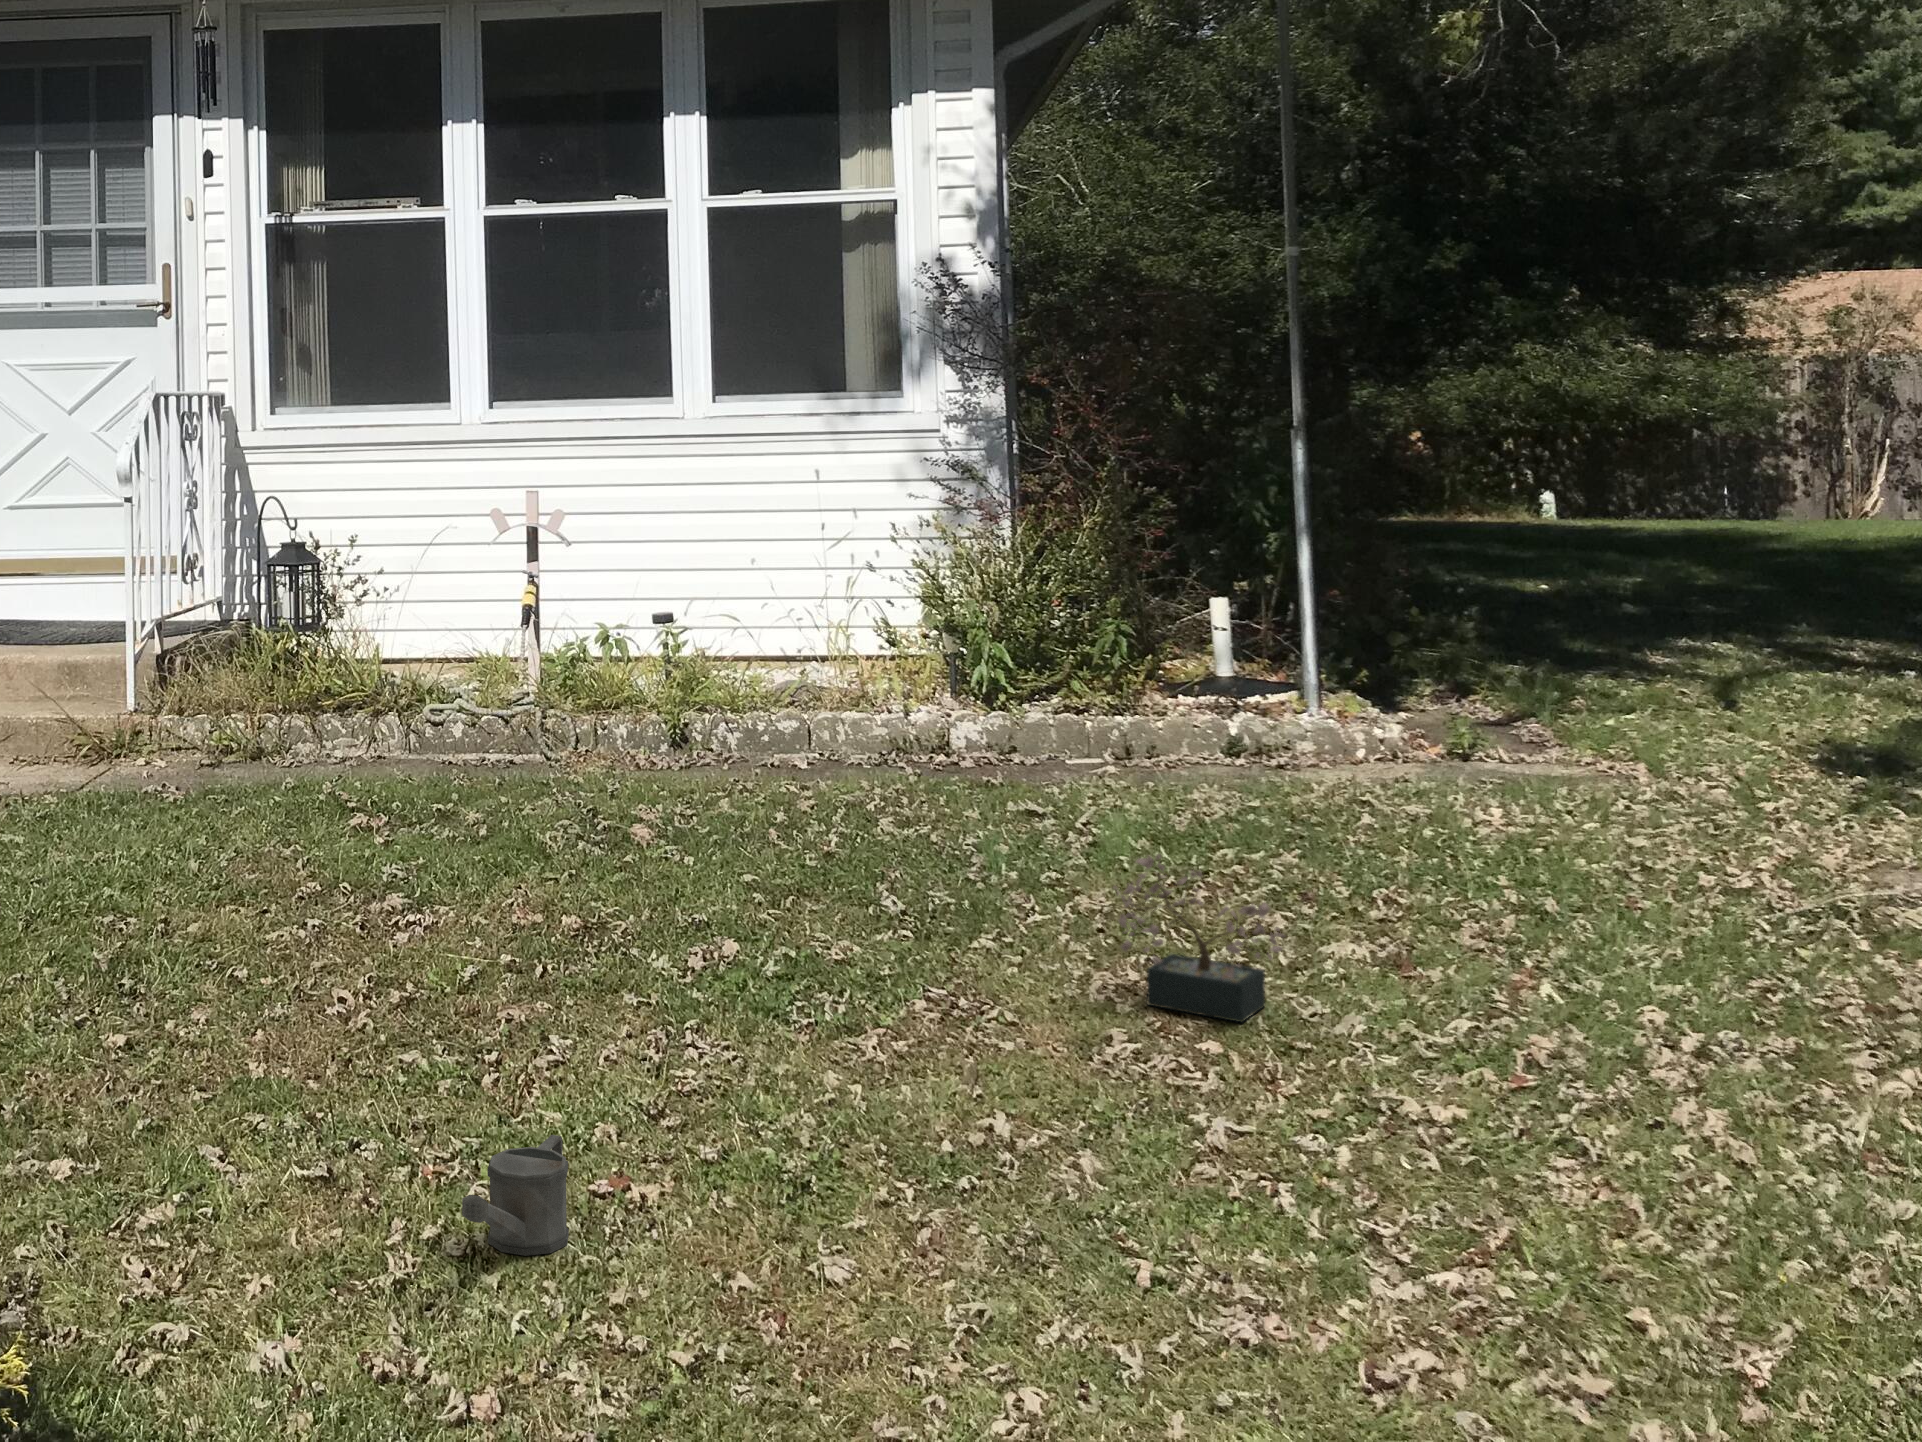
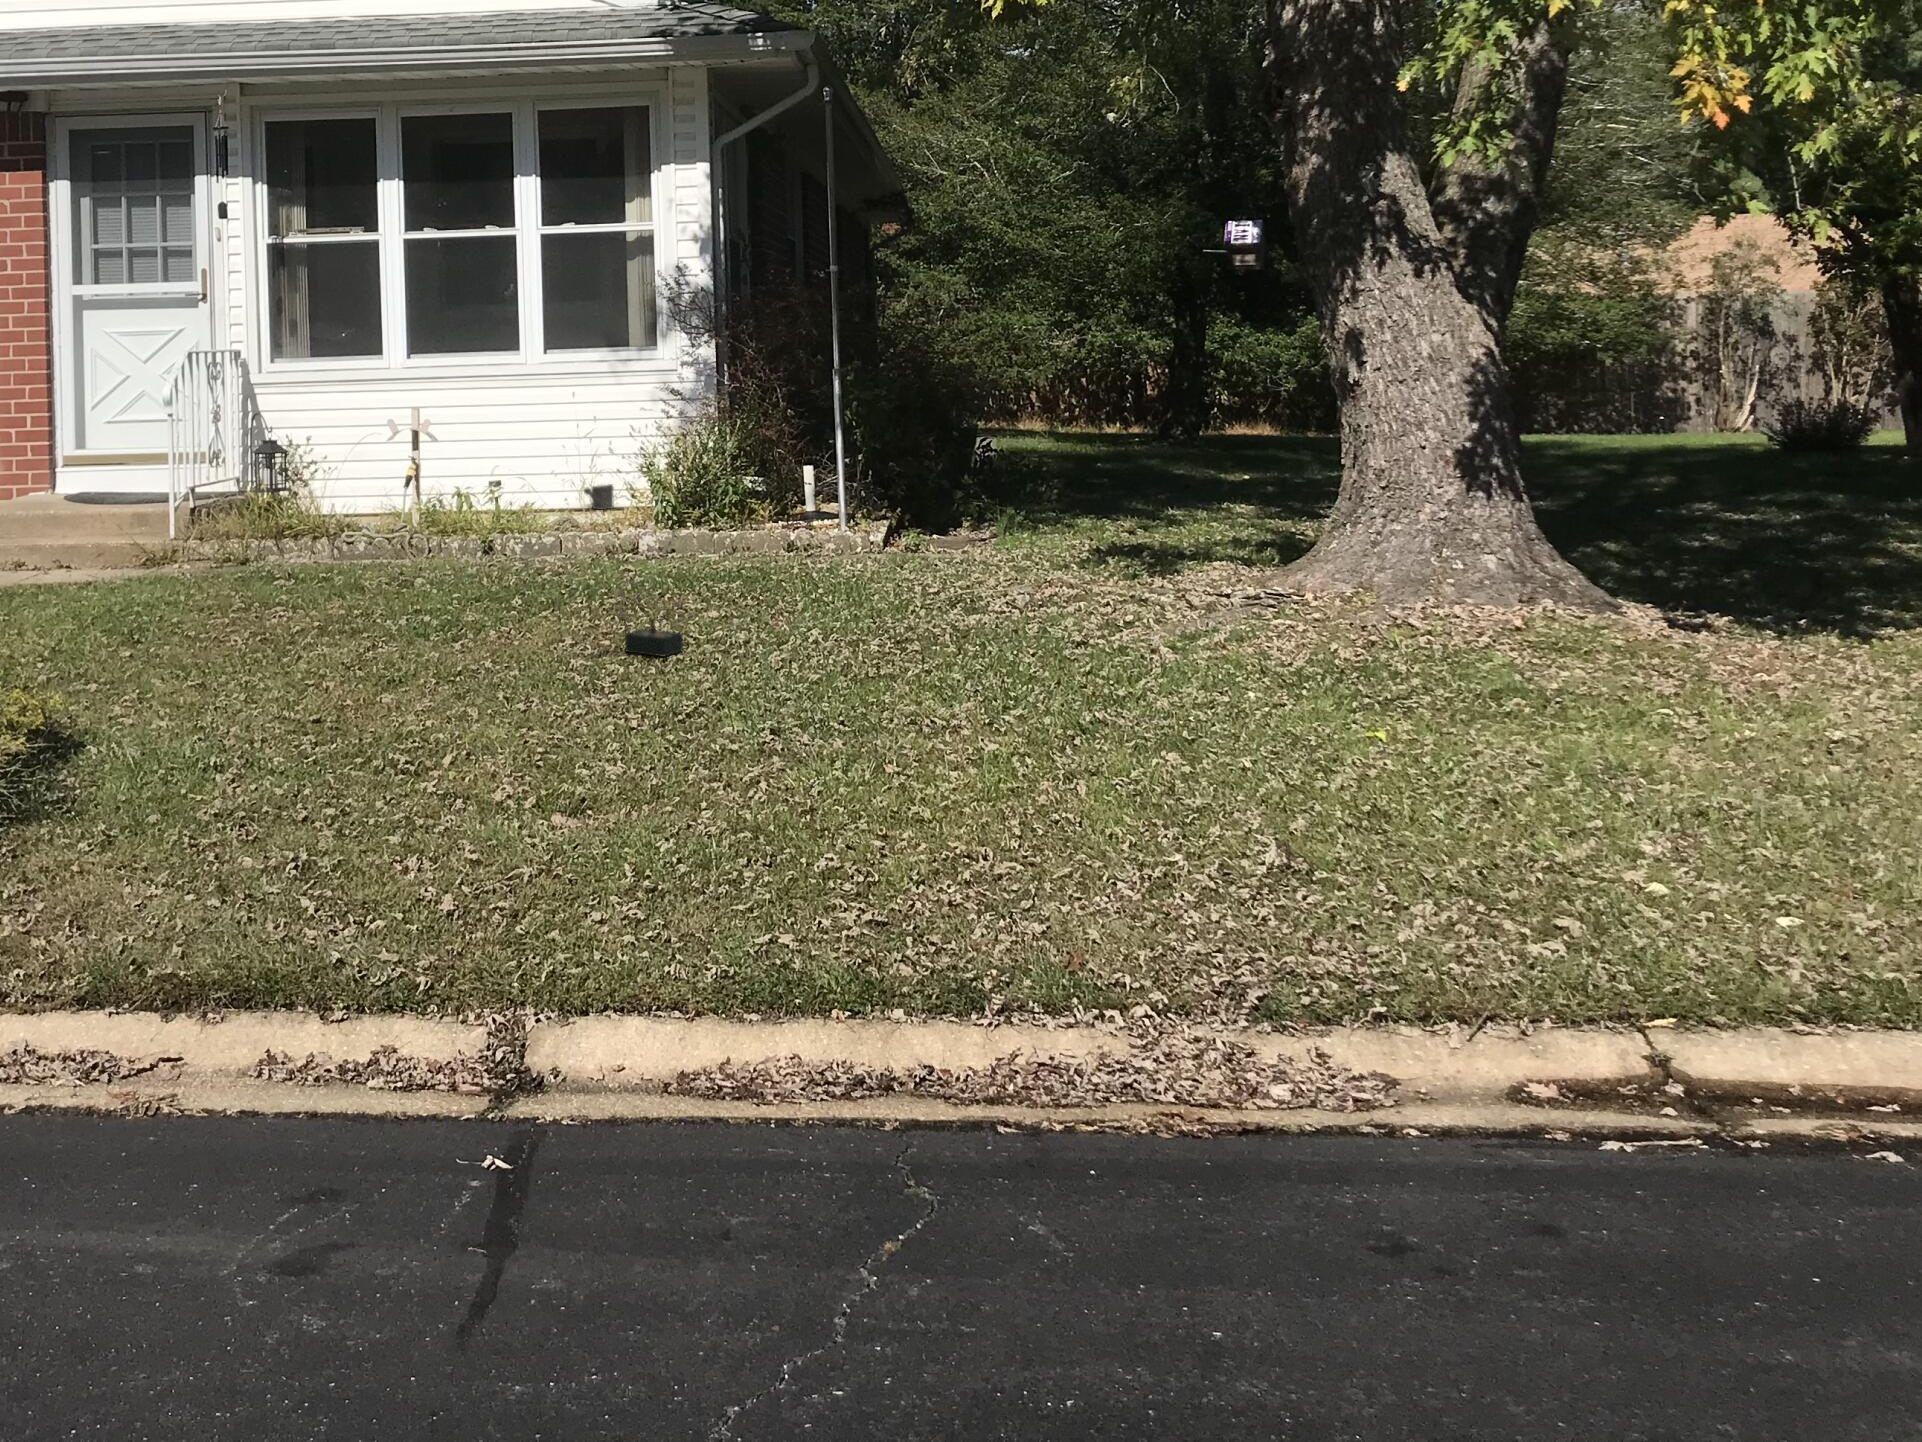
watering can: present [462,1135,569,1256] -> present [584,484,614,510]

